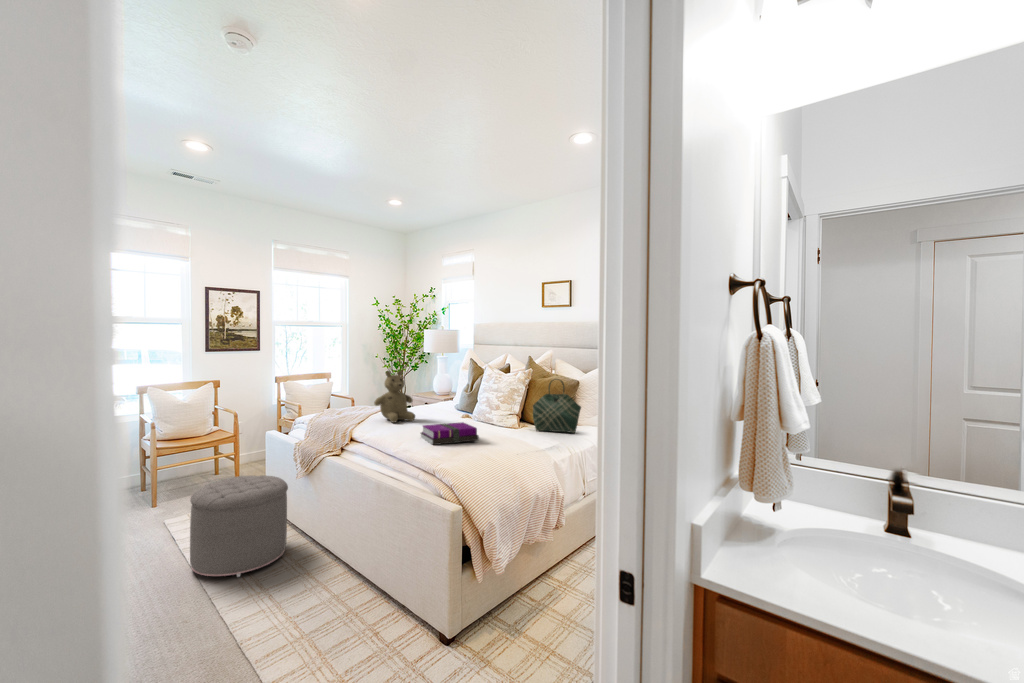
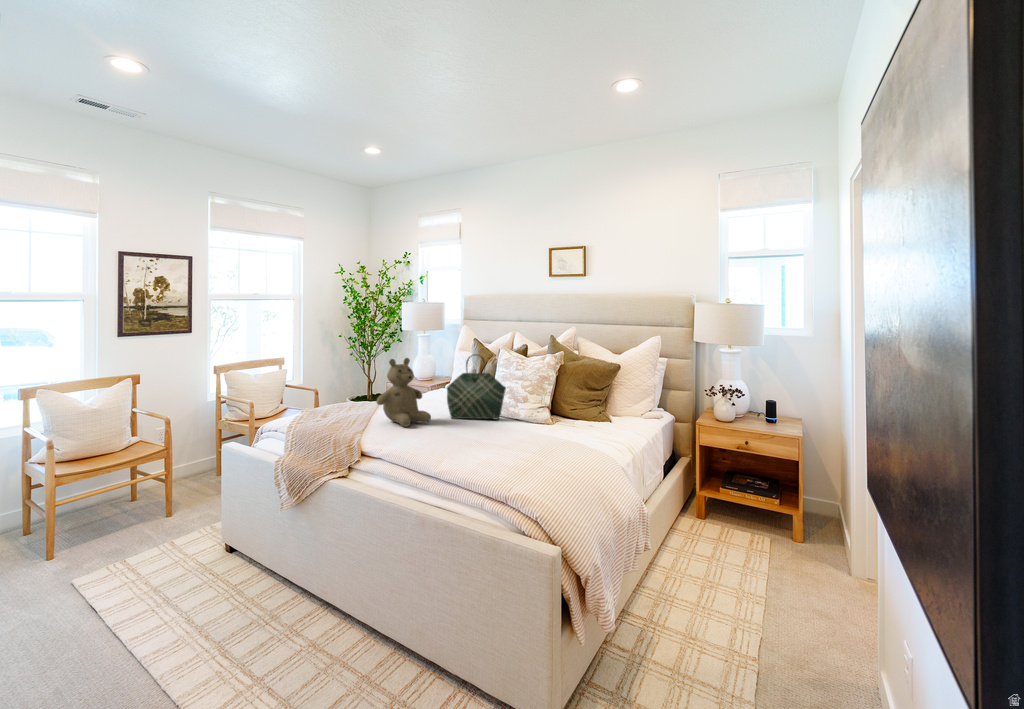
tote bag: present [533,379,581,433] -> present [447,355,506,420]
notebook: present [421,422,479,445] -> none [457,425,538,461]
ottoman: present [190,475,288,577] -> none [130,507,273,661]

